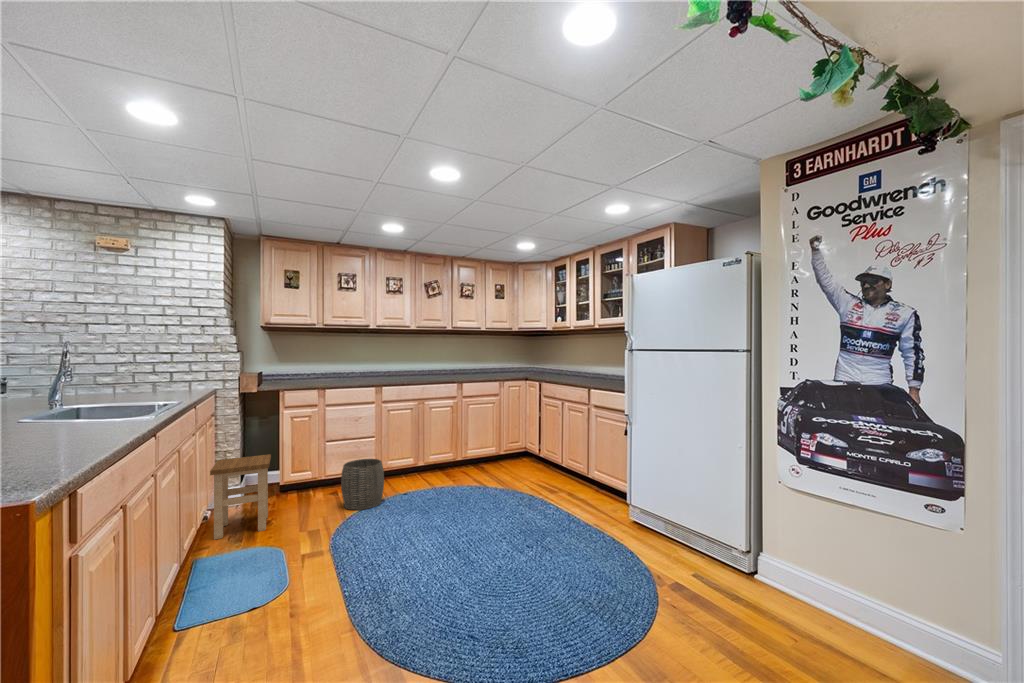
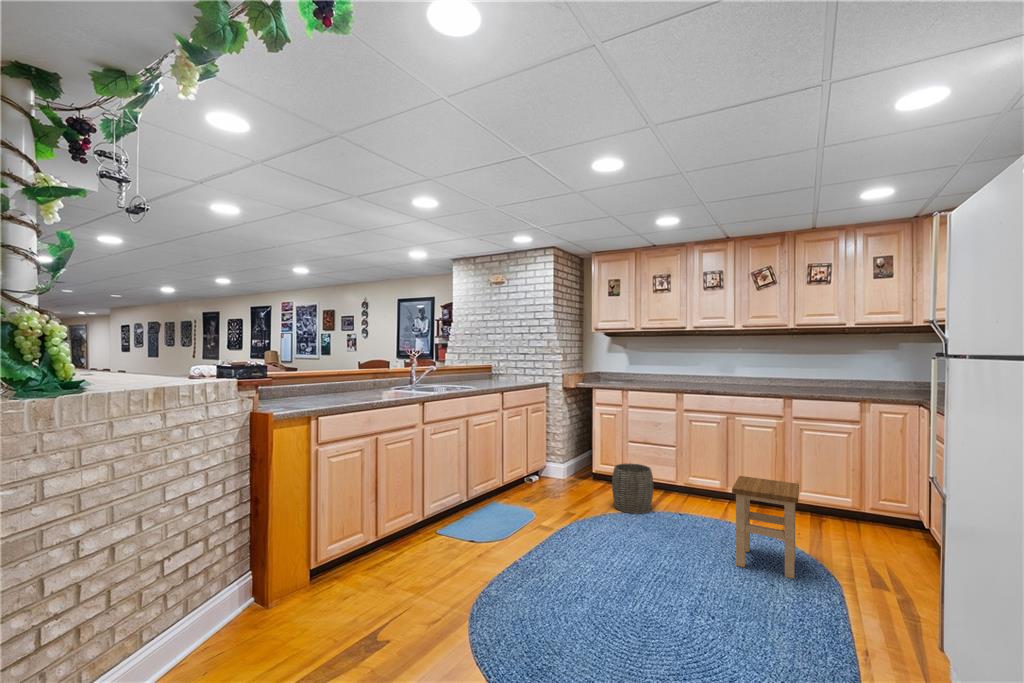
stool: present [210,454,271,540] -> present [732,476,799,579]

